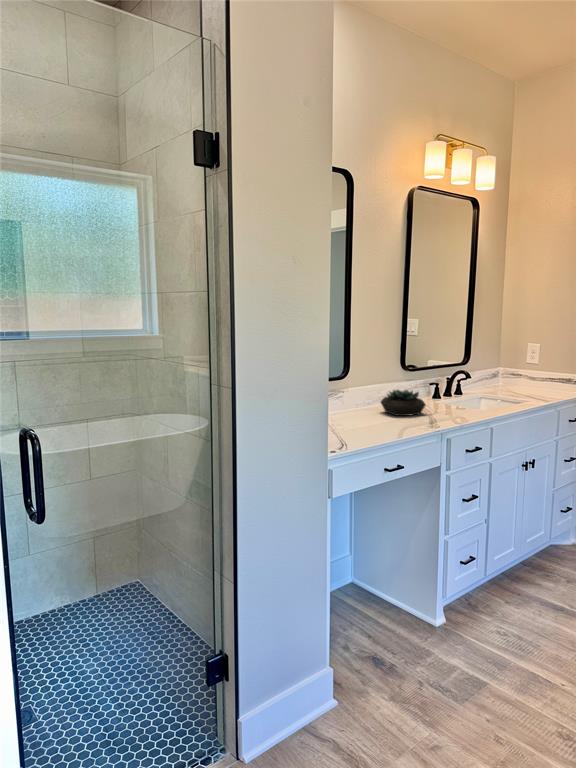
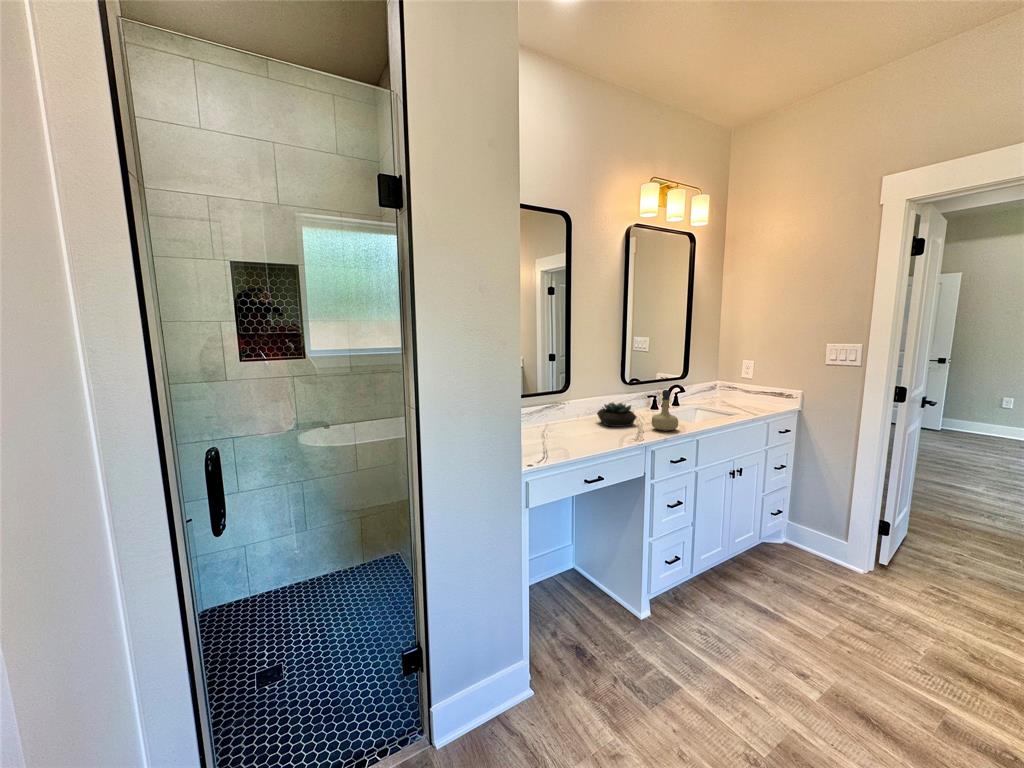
perfume bottle: none [443,373,472,418] -> present [652,390,678,431]

